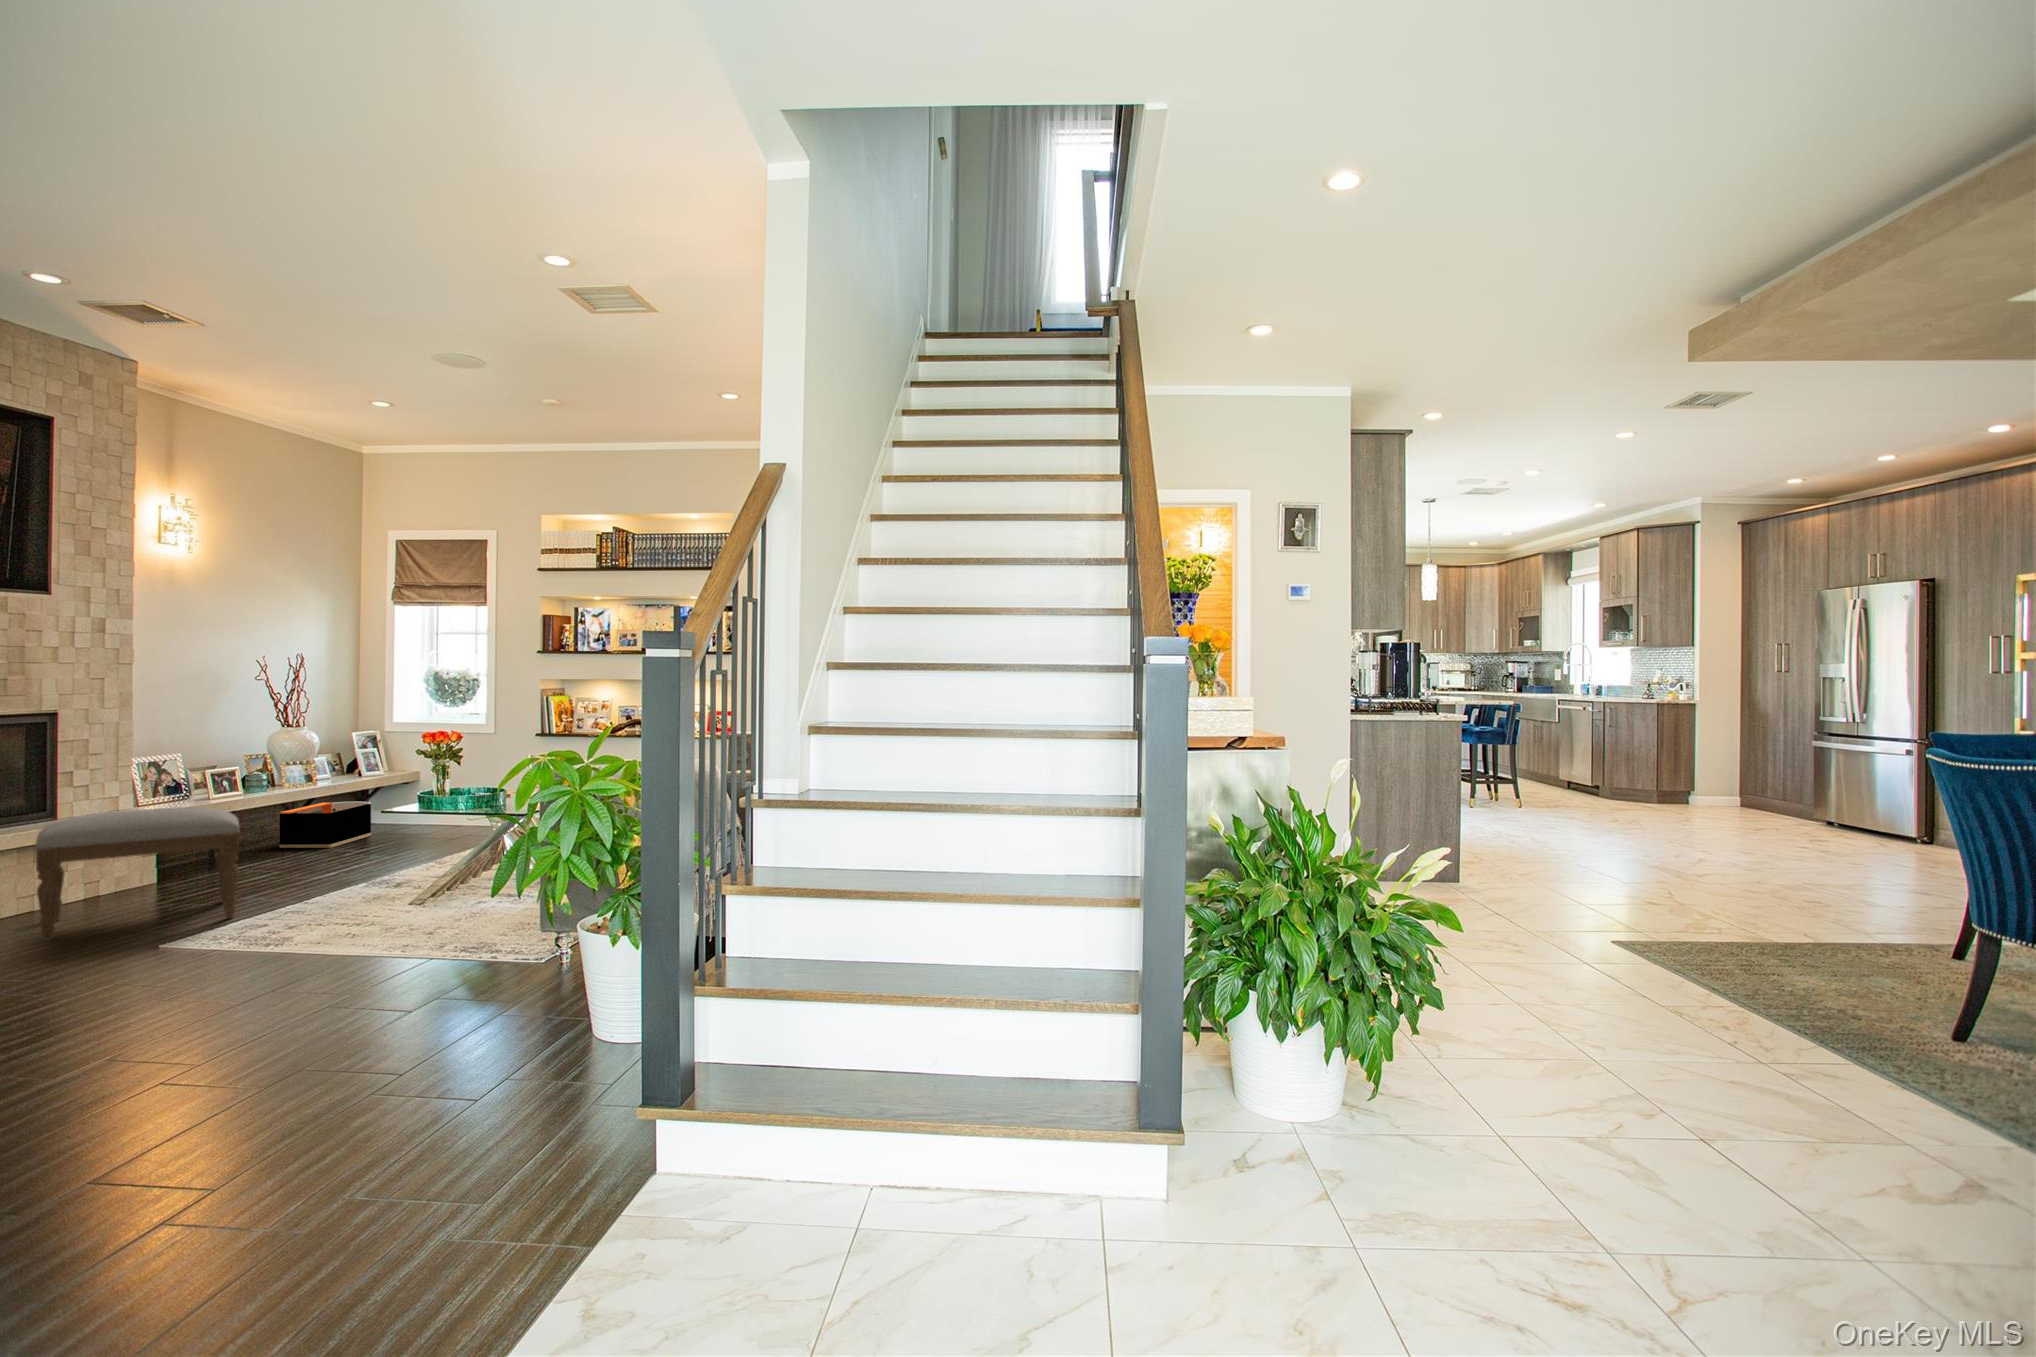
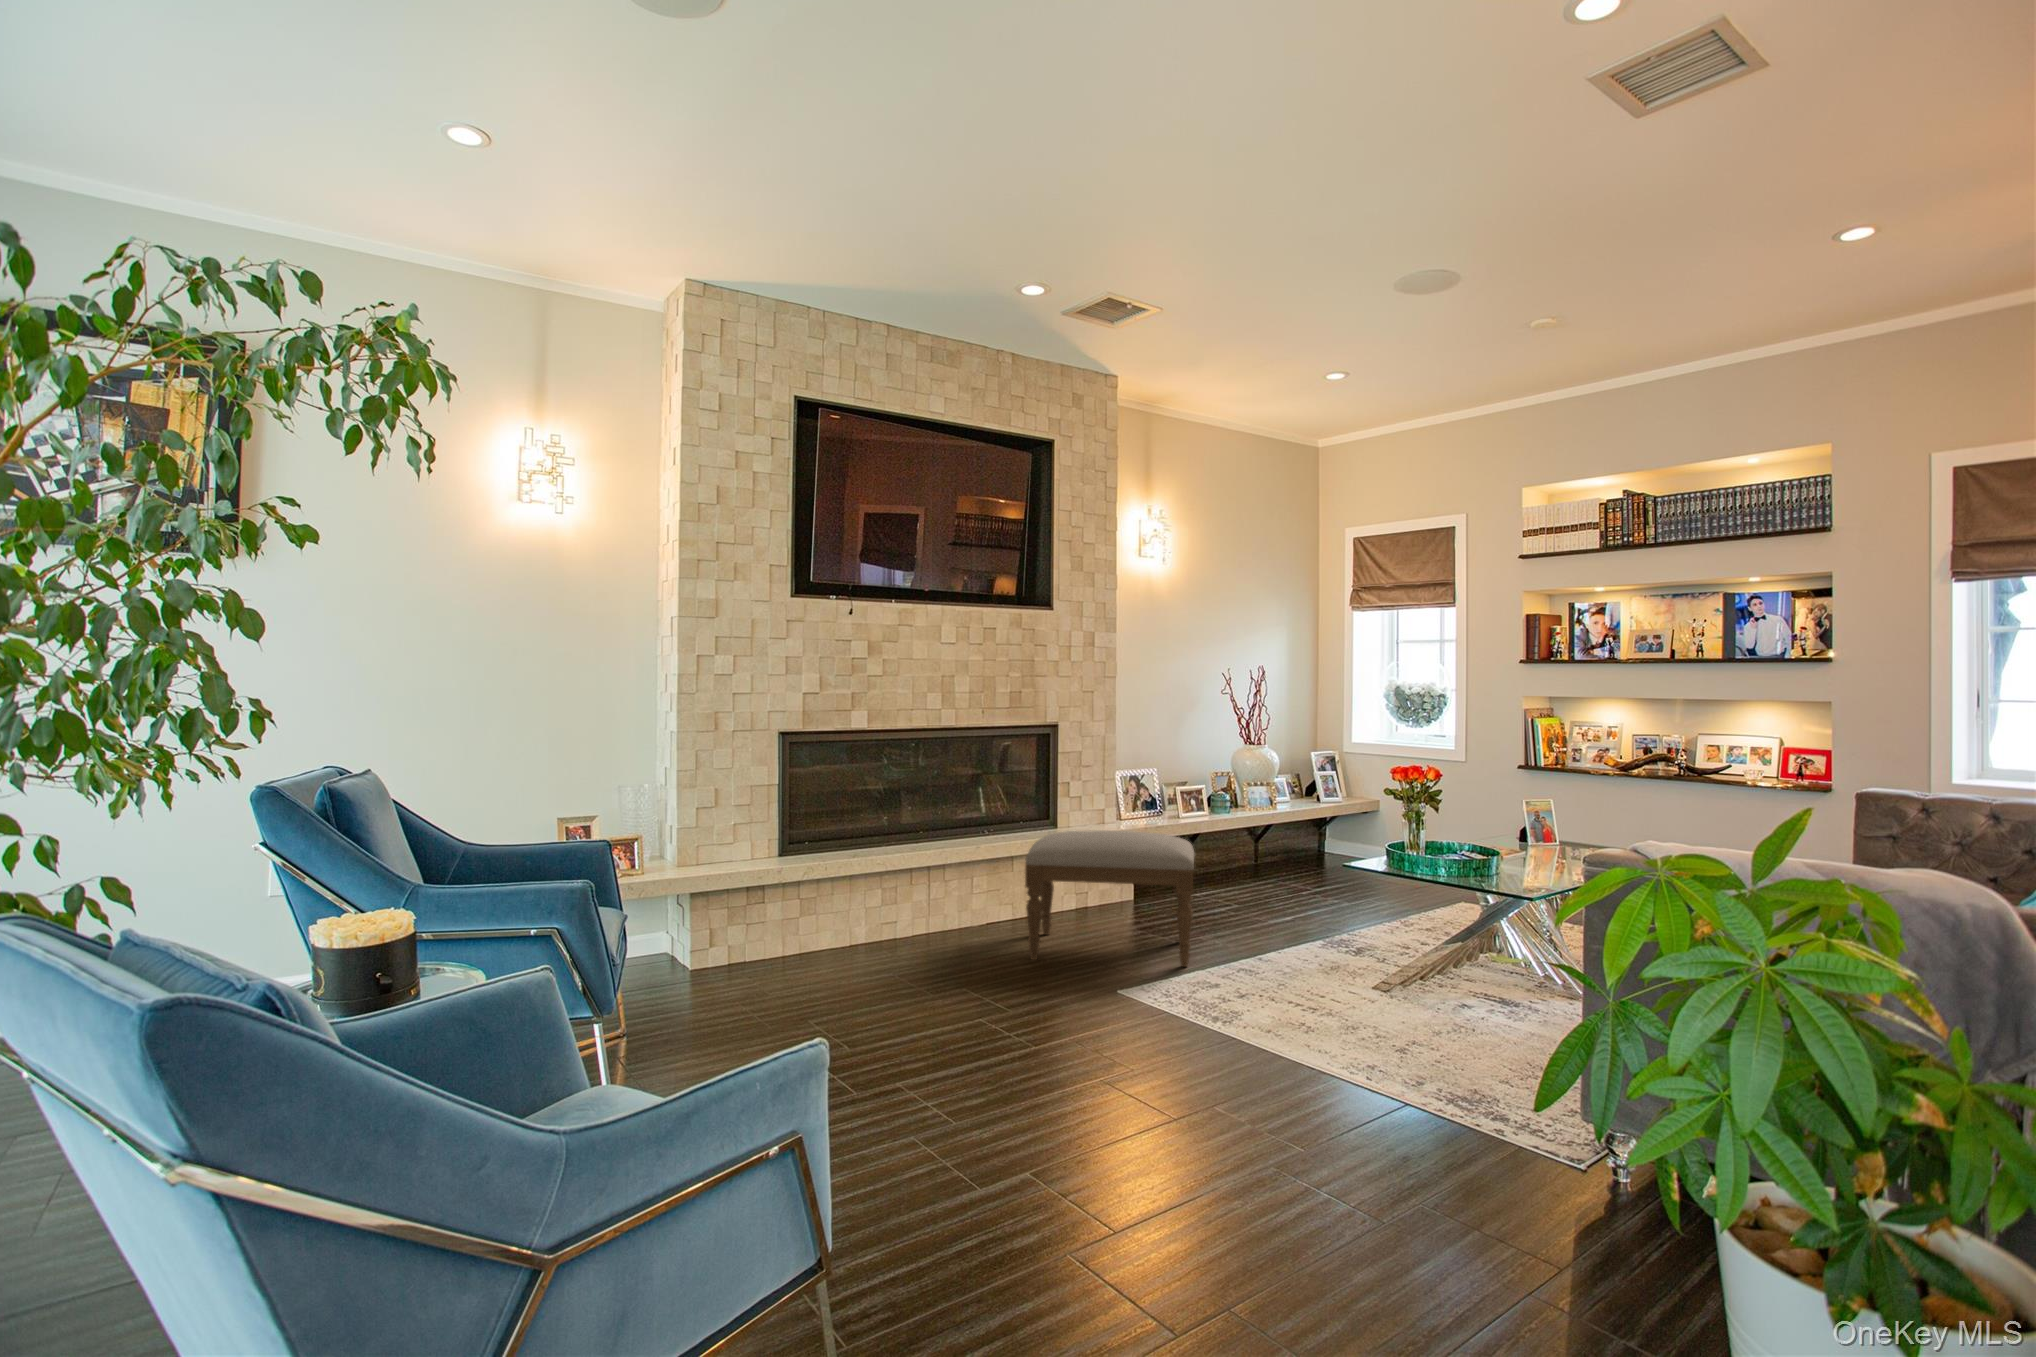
storage bin: present [280,802,371,848] -> none [1242,829,1329,882]

